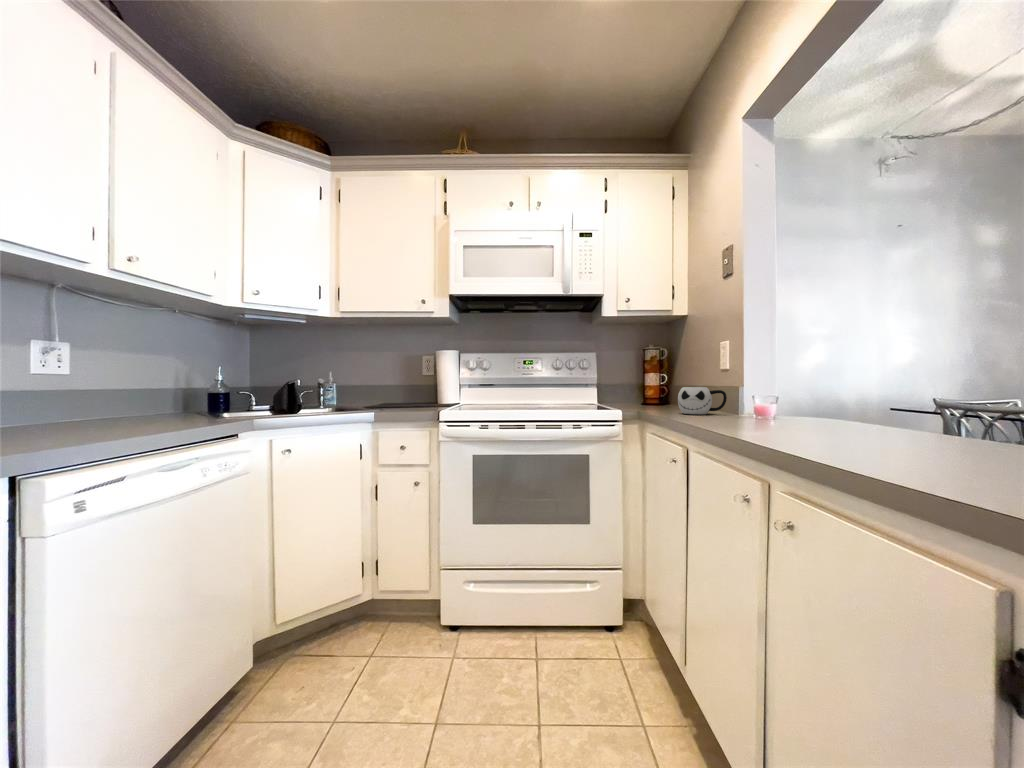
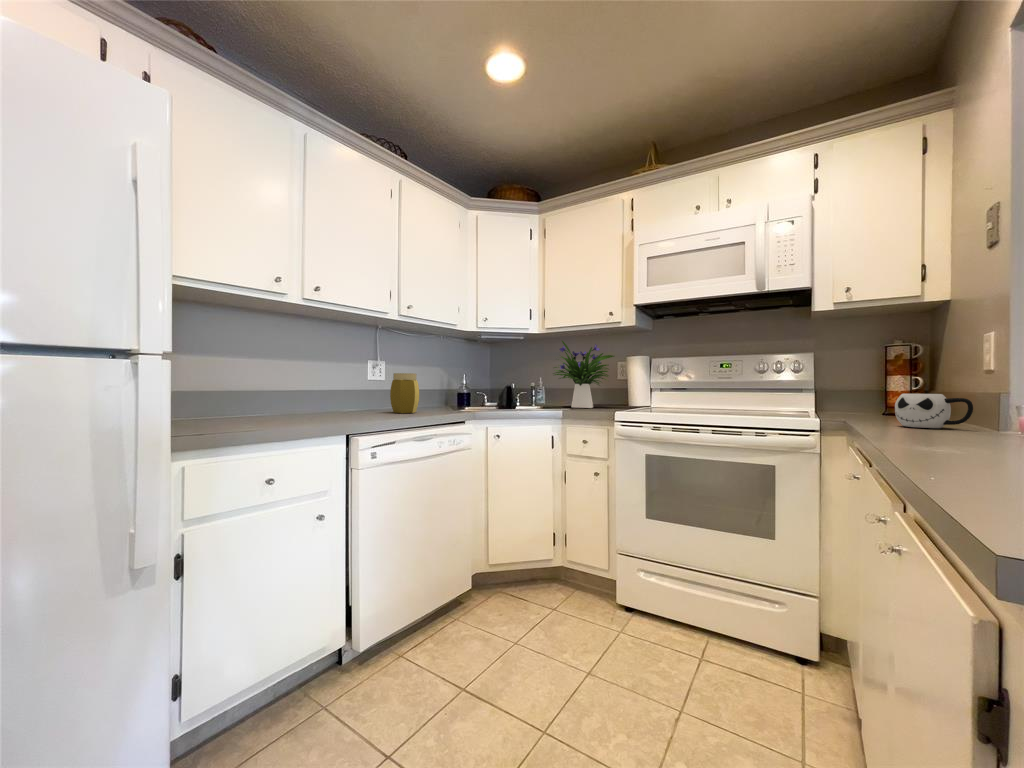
flower arrangement: none [351,328,427,408] -> present [553,341,614,408]
jar: none [78,364,144,431] -> present [390,373,419,413]

